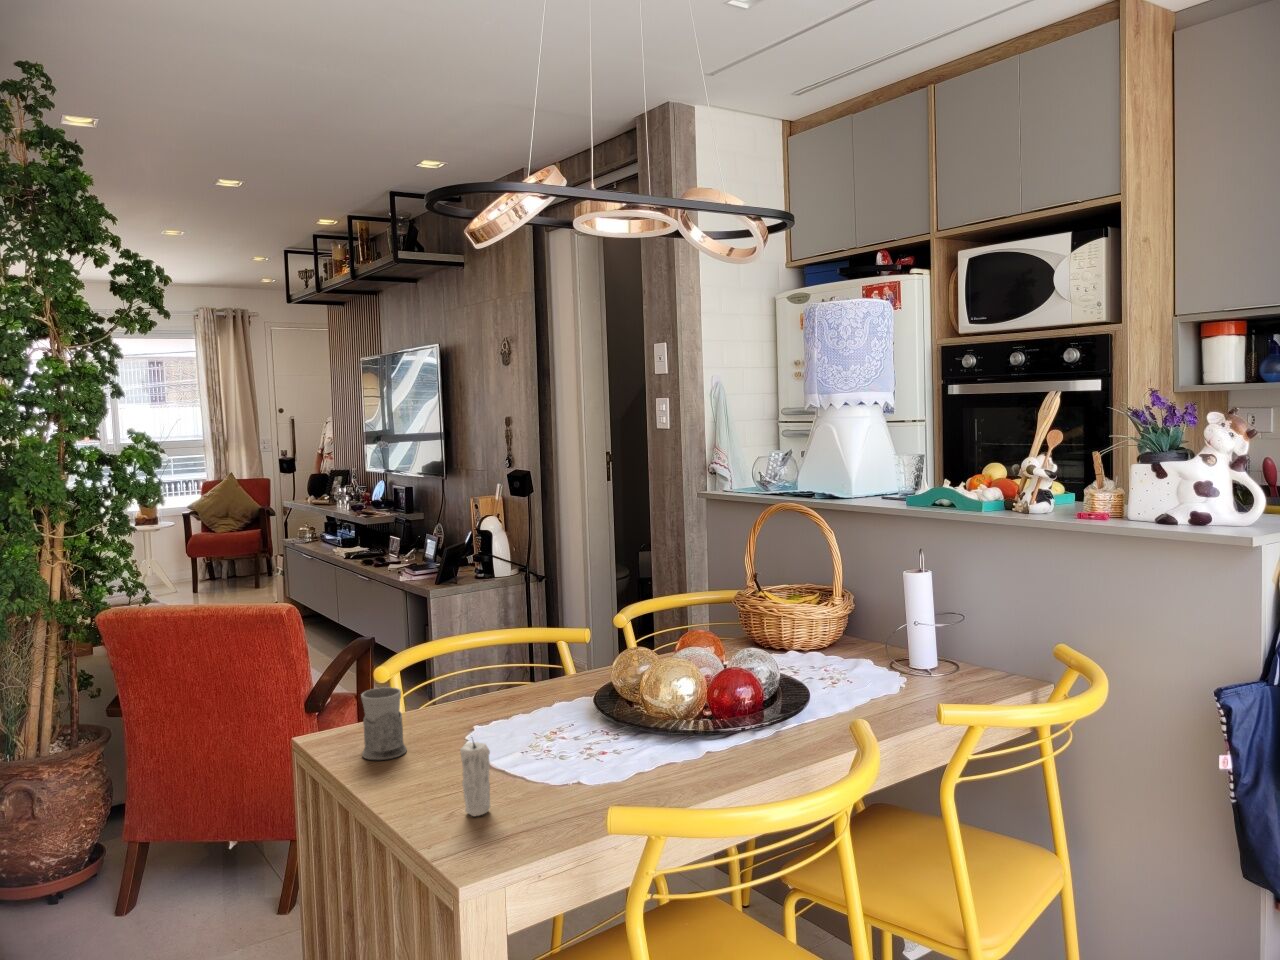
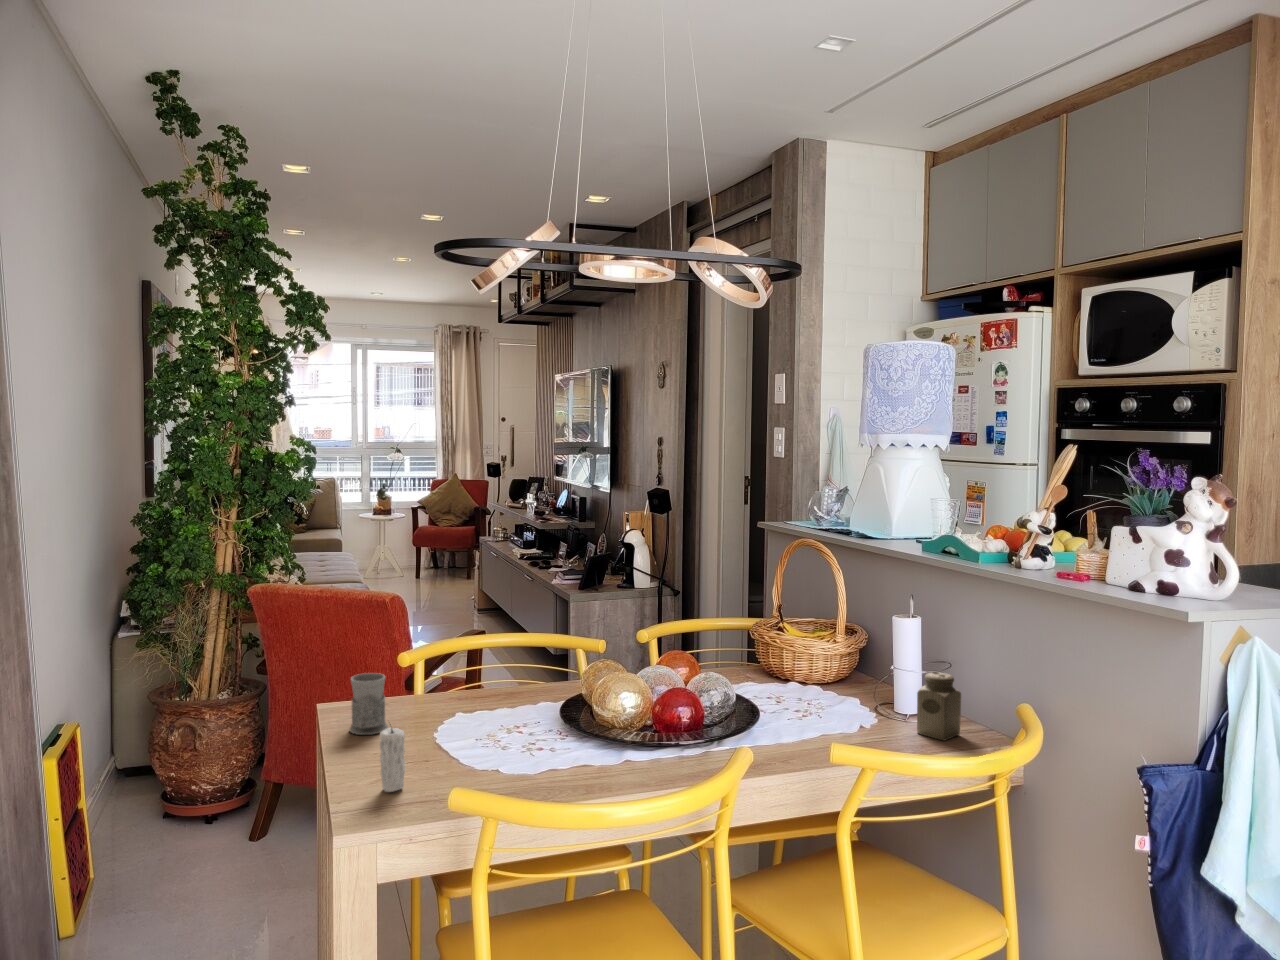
salt shaker: none [954,624,995,691] -> present [917,672,961,740]

